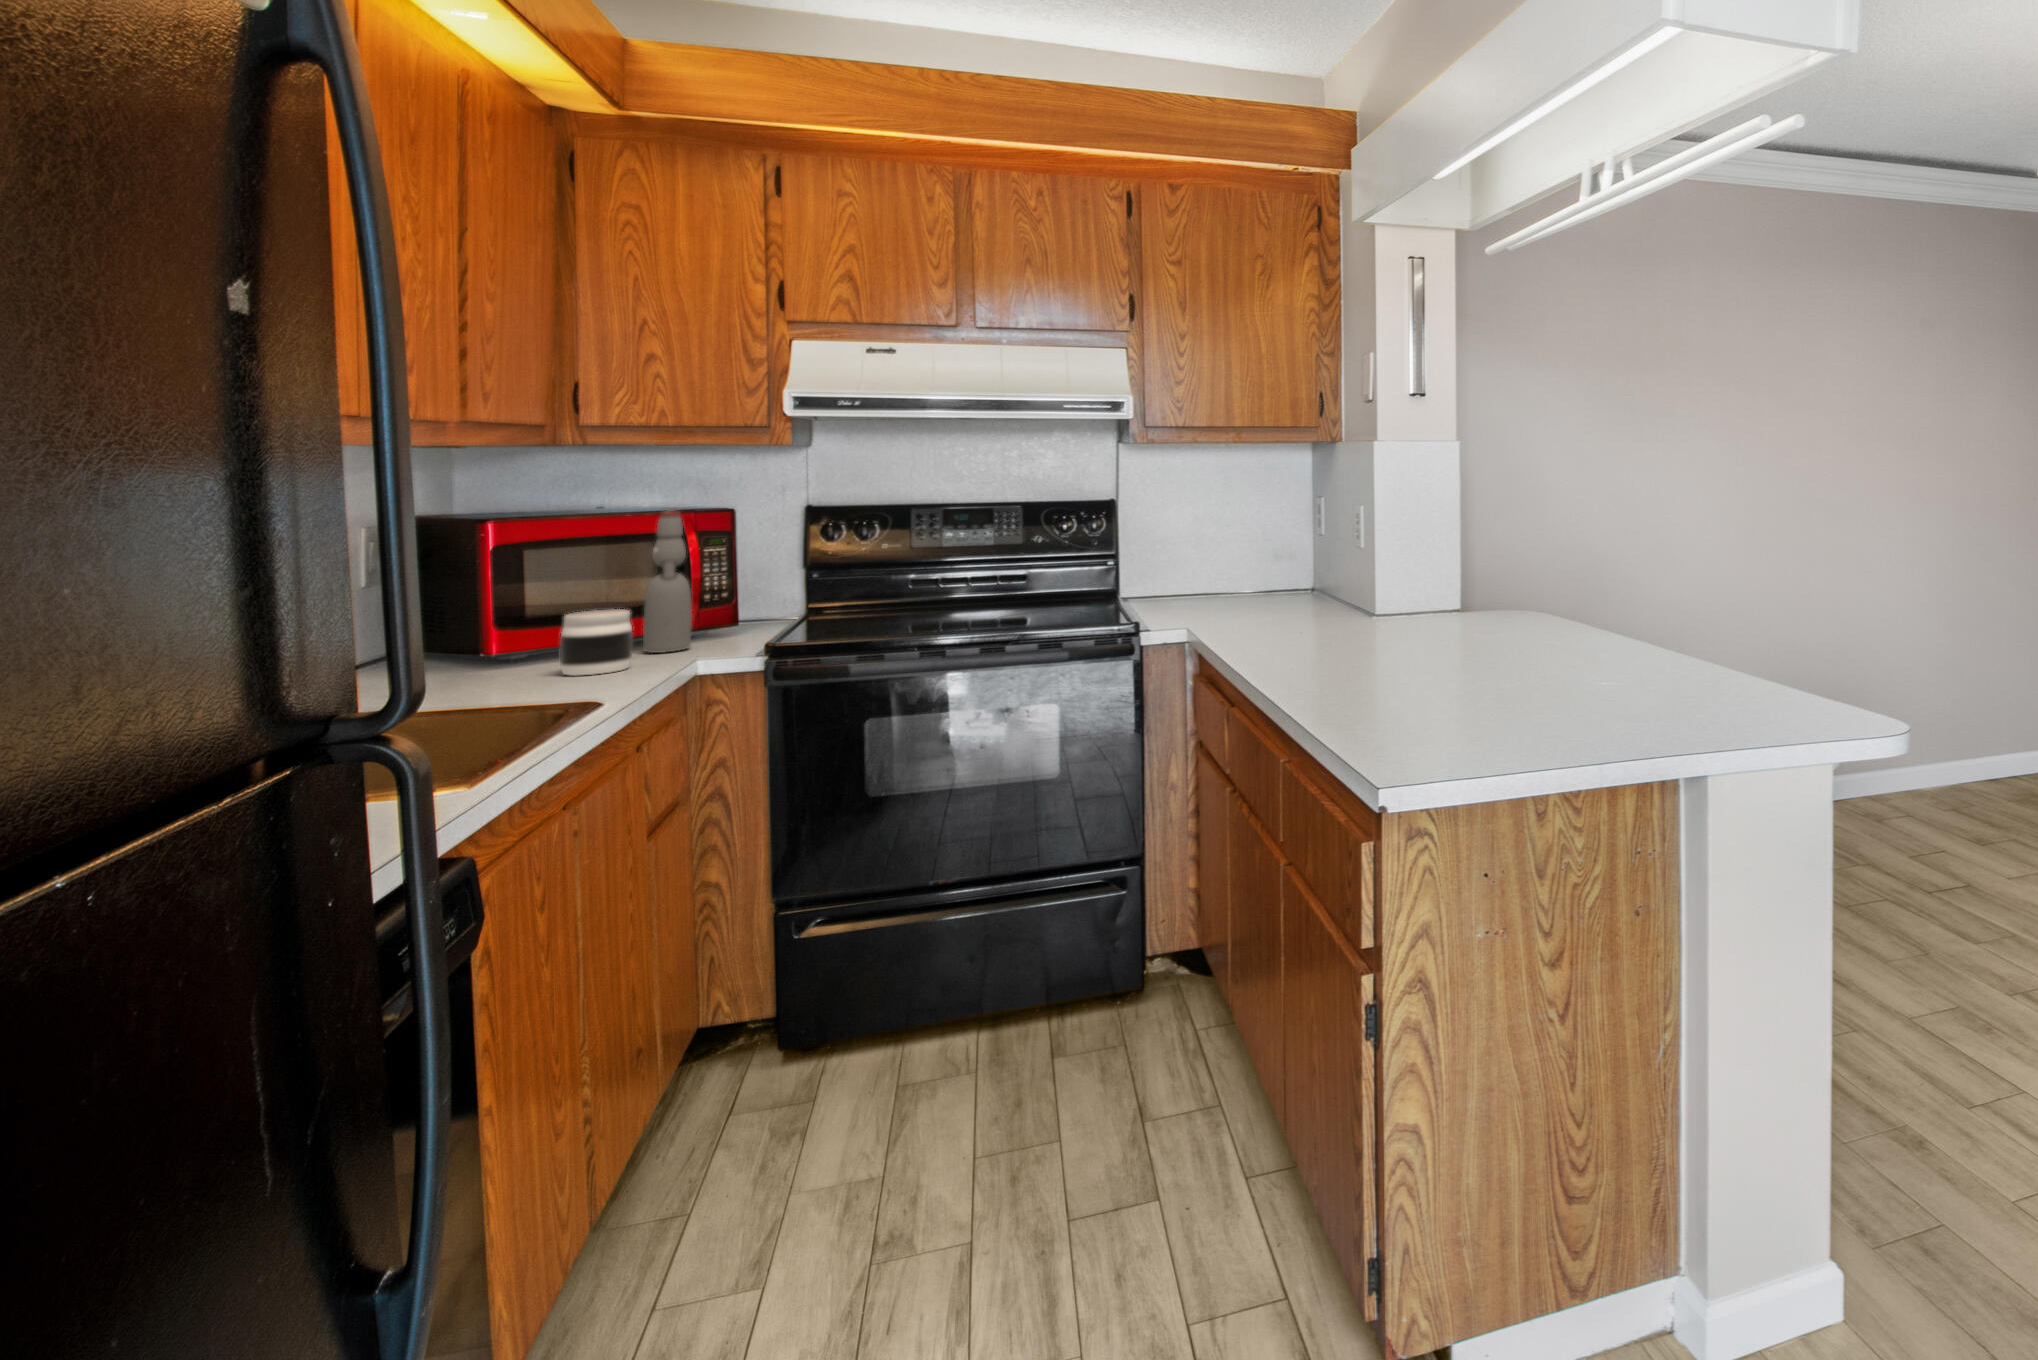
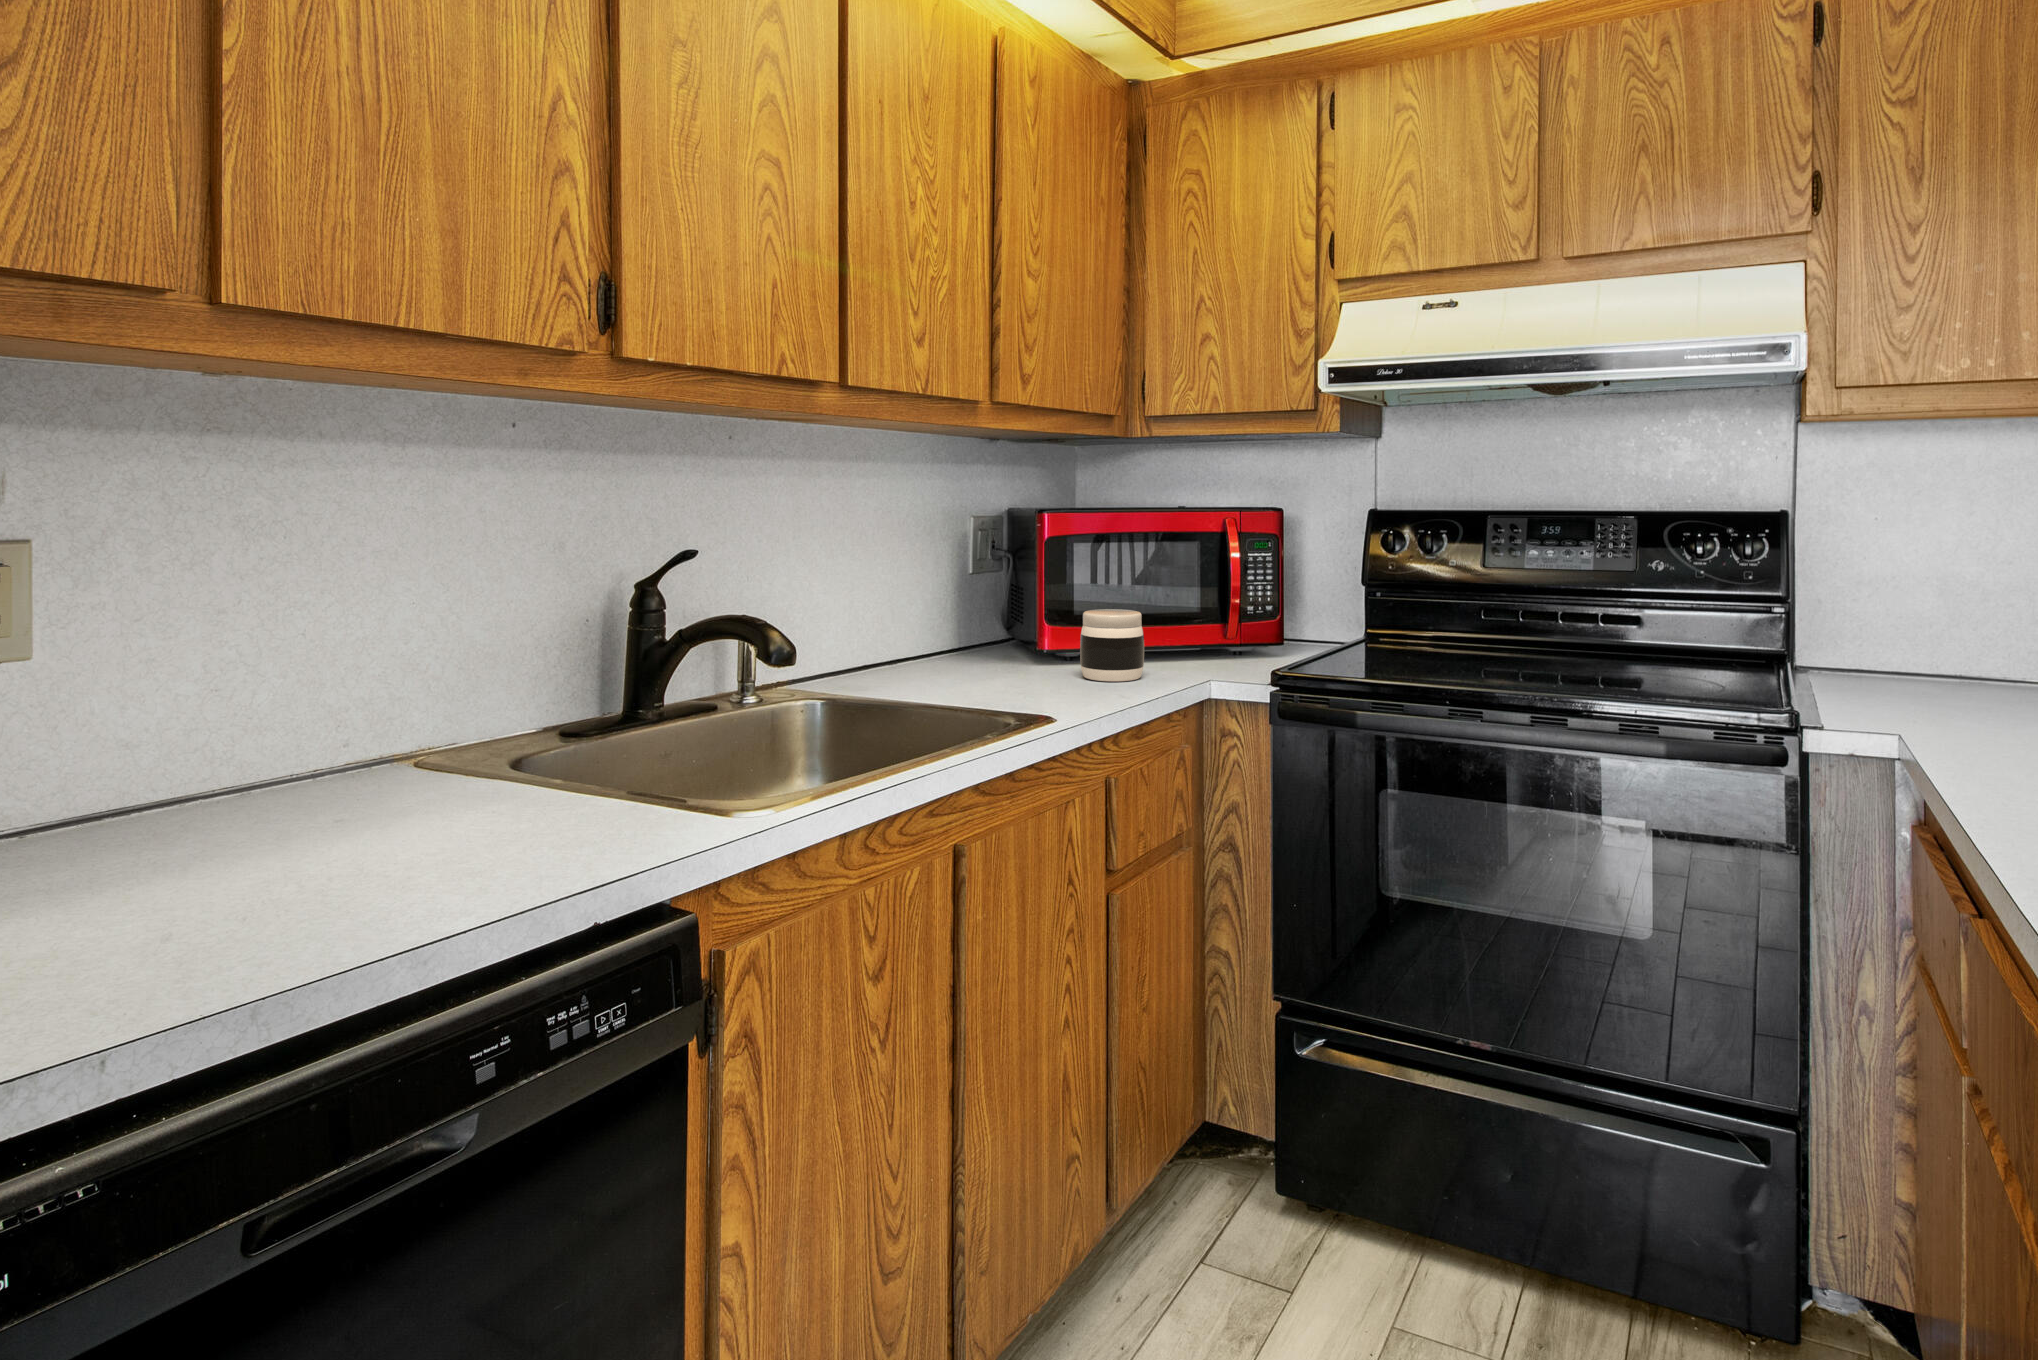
bottle: present [643,511,692,653] -> none [1181,504,1225,664]

